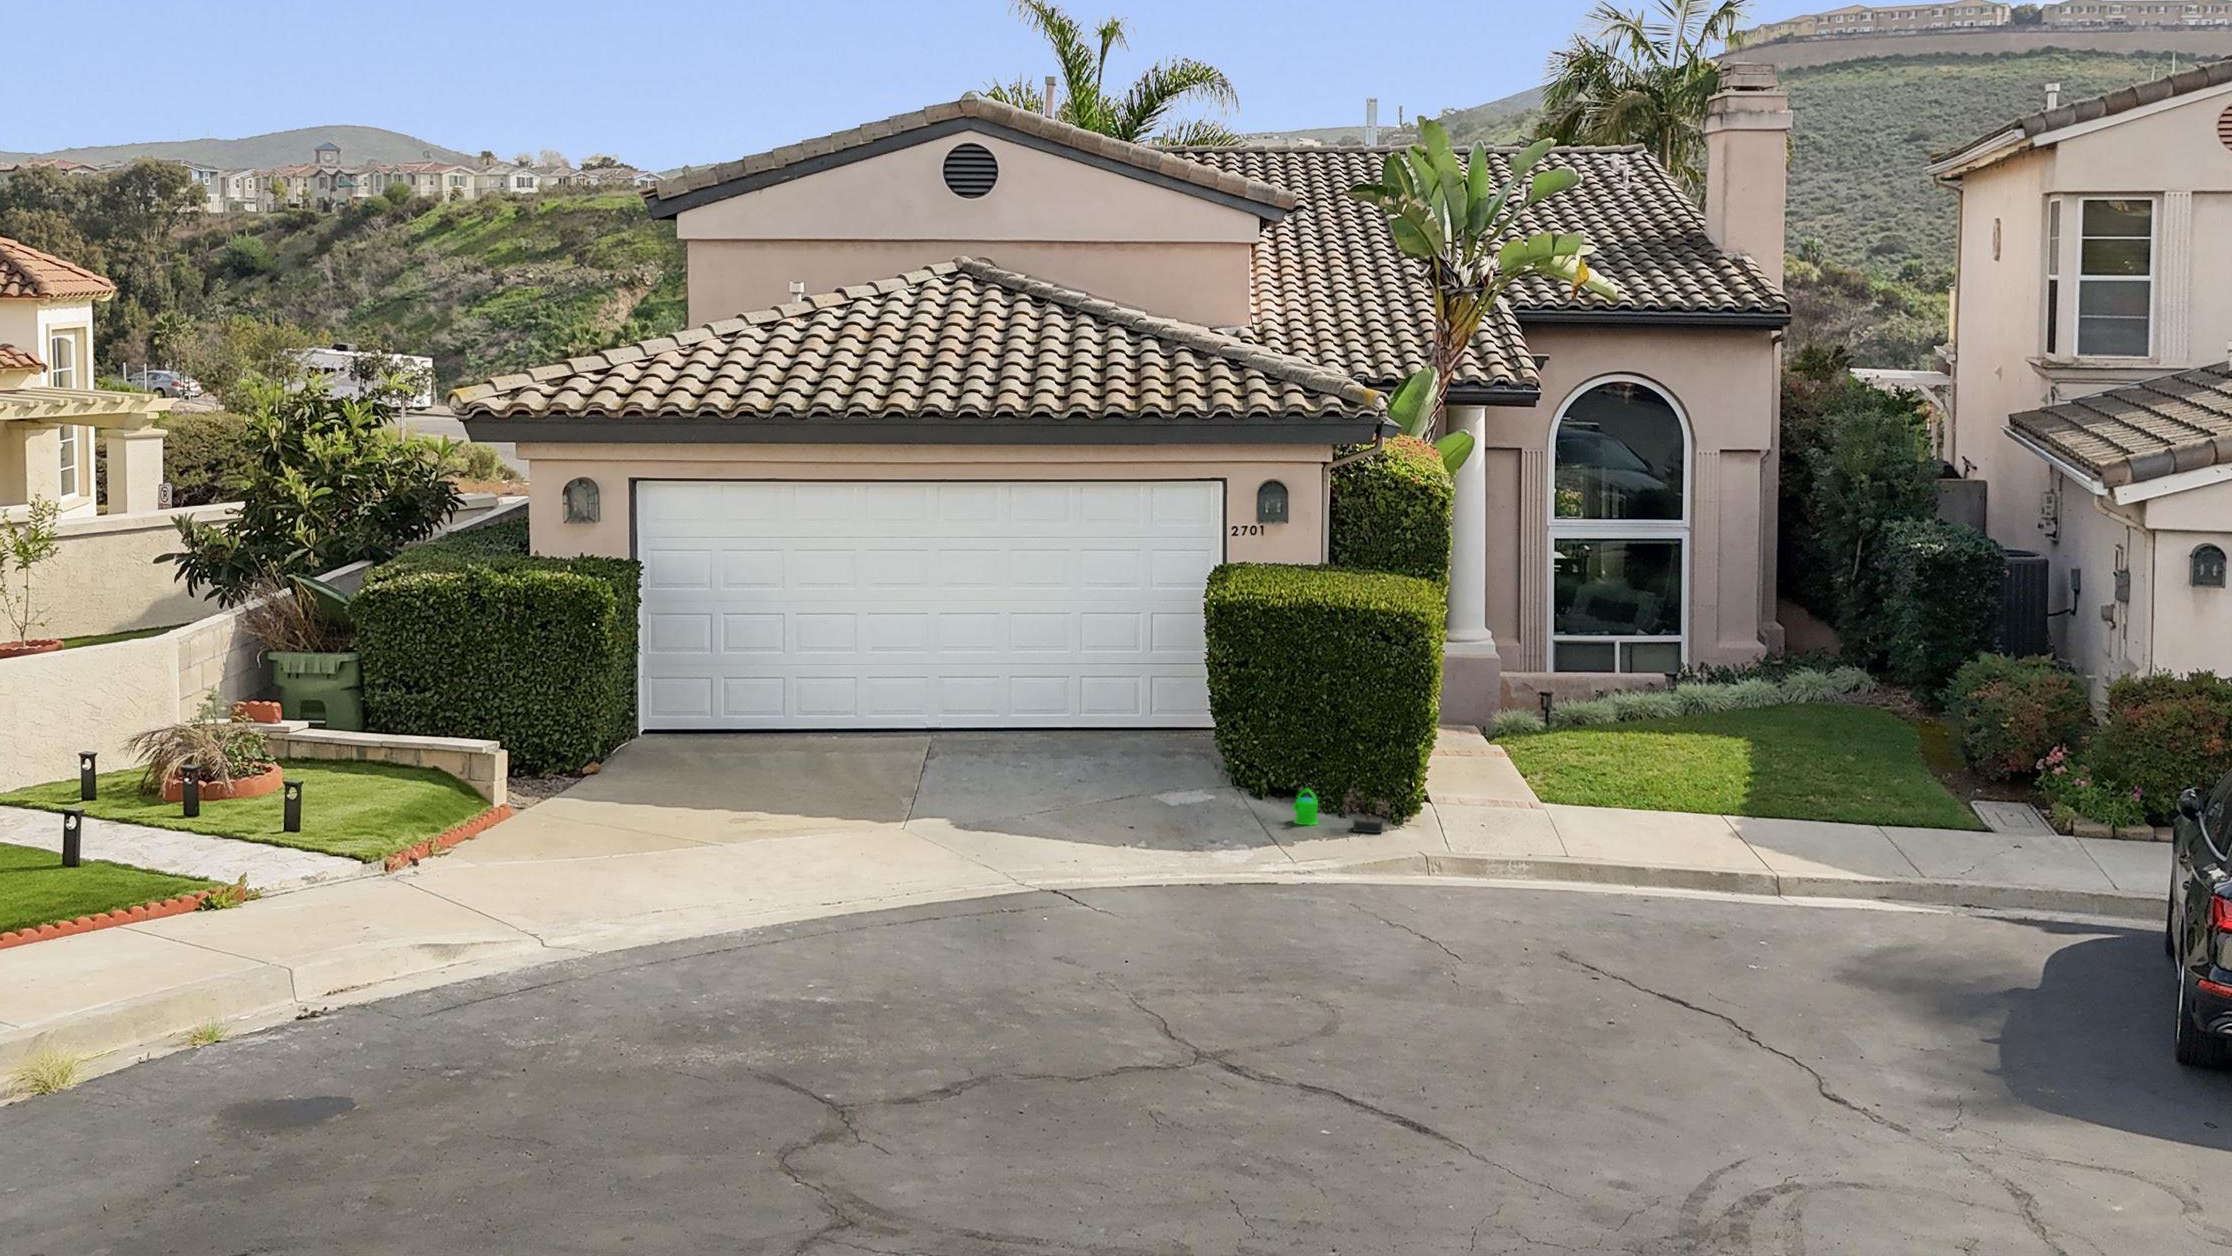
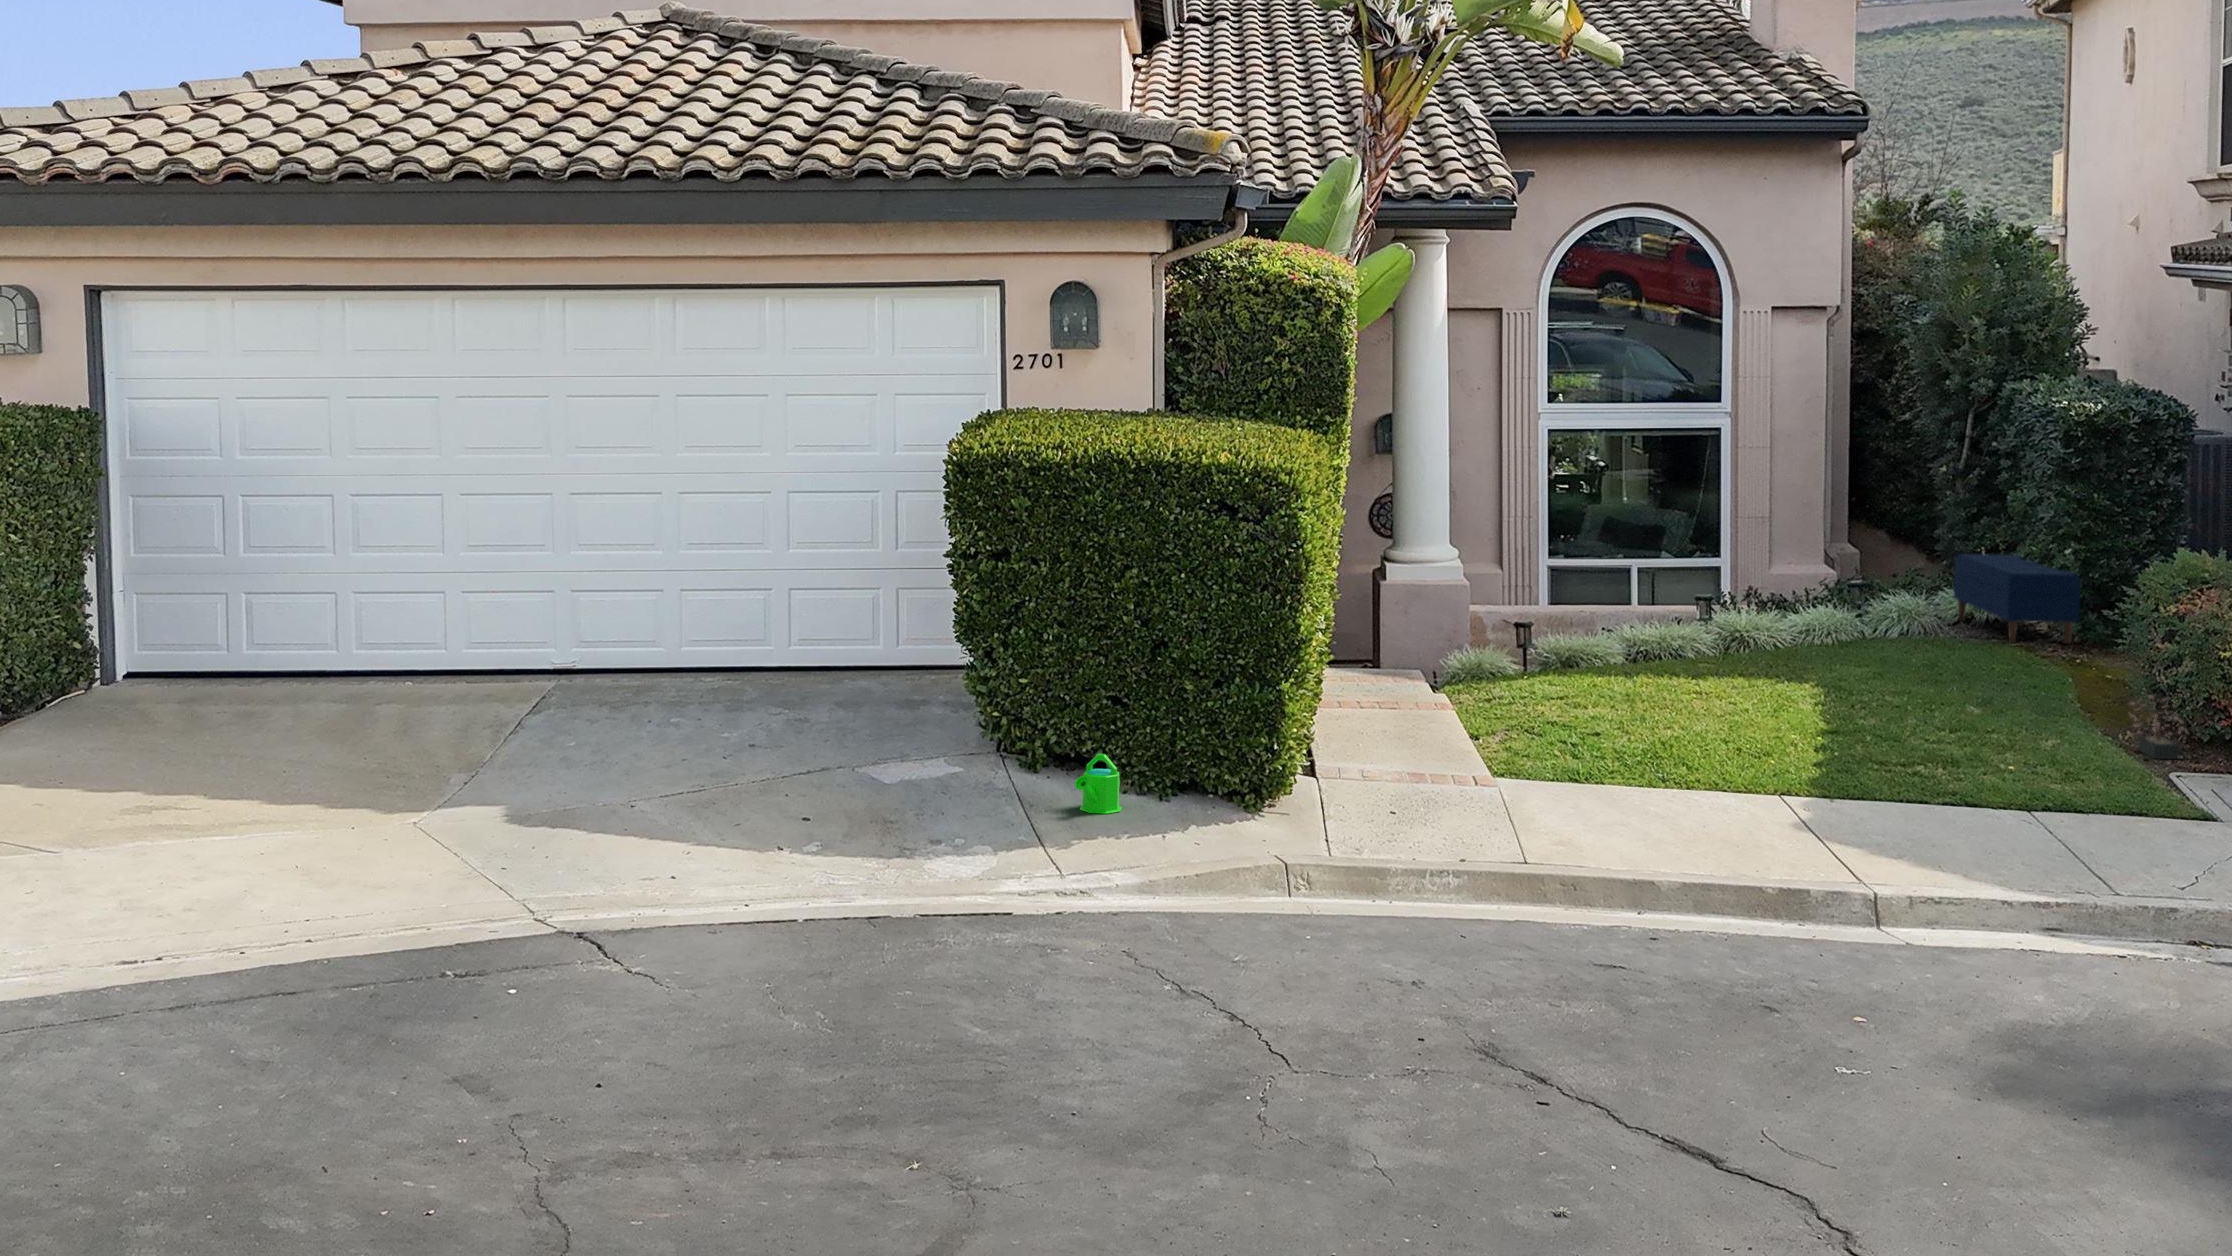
bench: none [1843,643,1926,707] -> present [1954,554,2080,644]
decorative plant: present [1344,790,1387,833] -> present [2130,695,2184,759]

